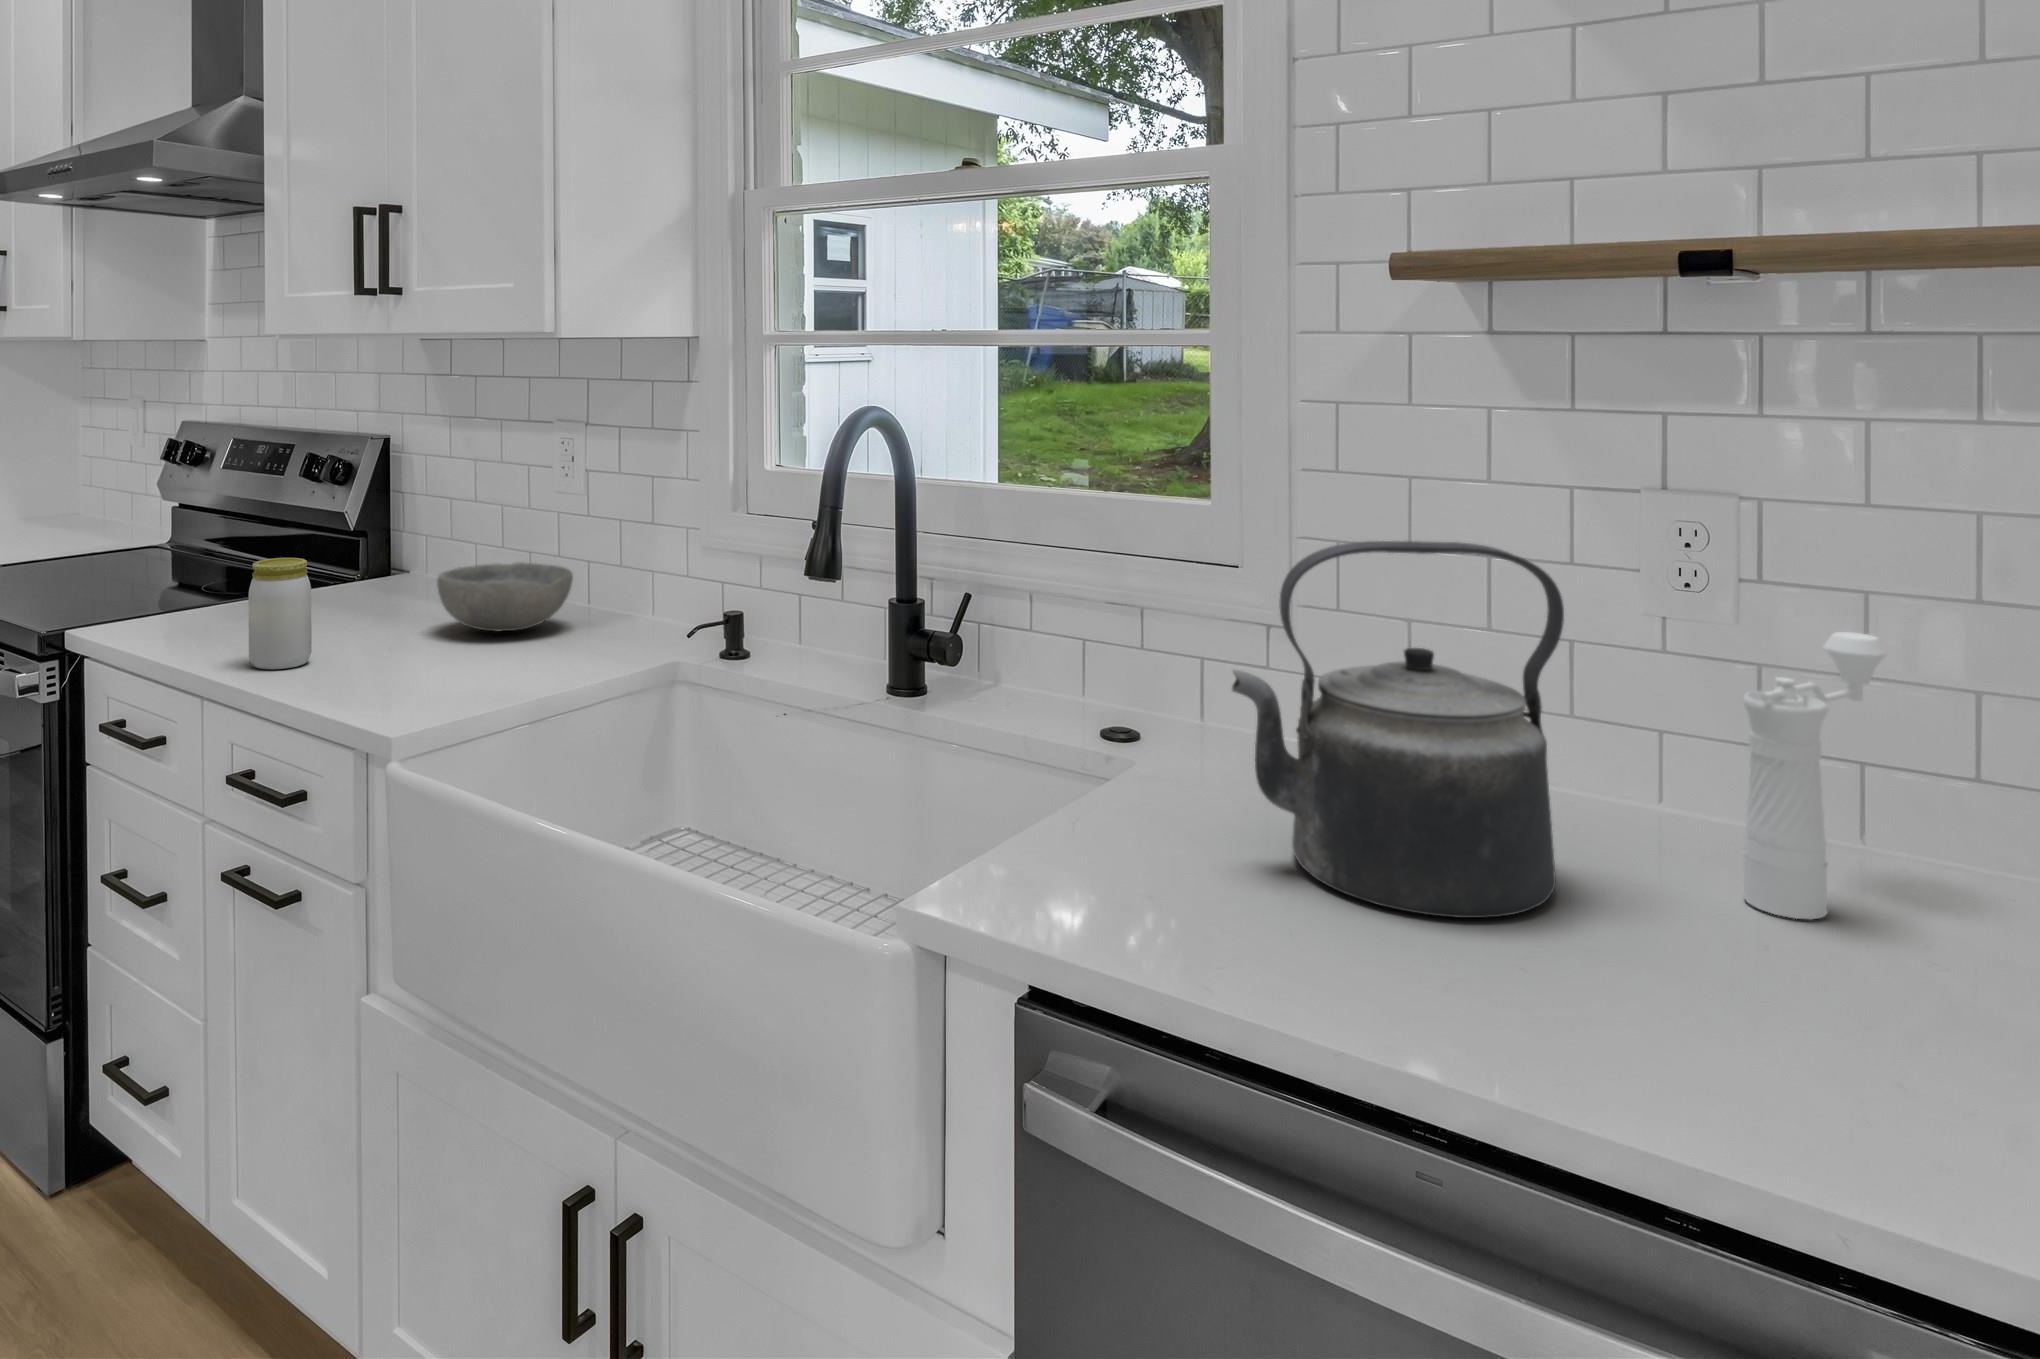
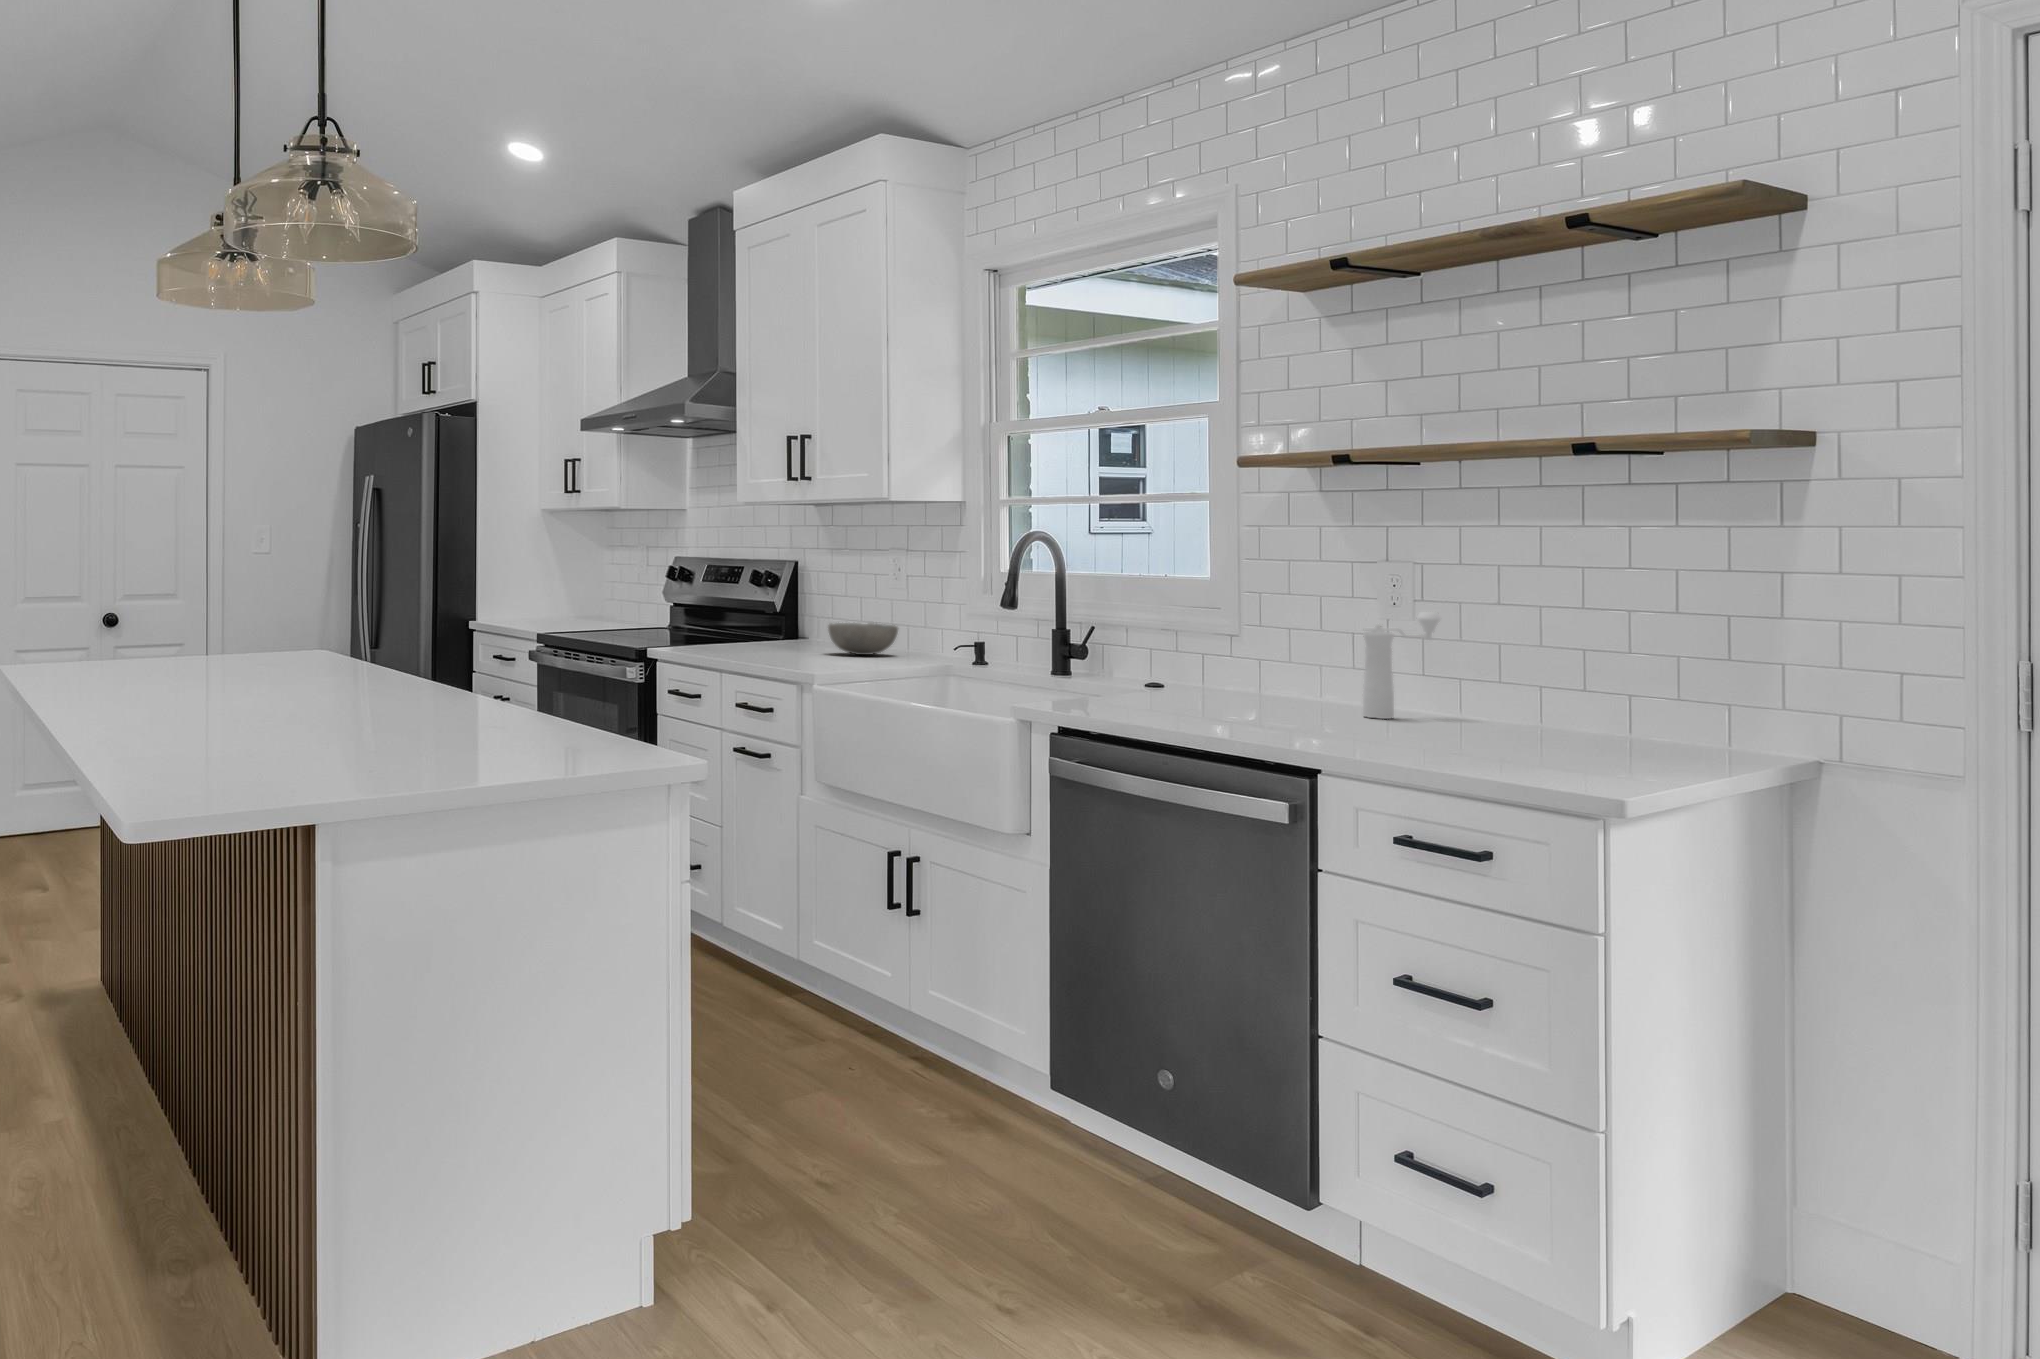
kettle: present [1232,541,1564,918] -> none [1154,571,1293,711]
jar: present [248,558,312,669] -> none [741,606,770,656]

